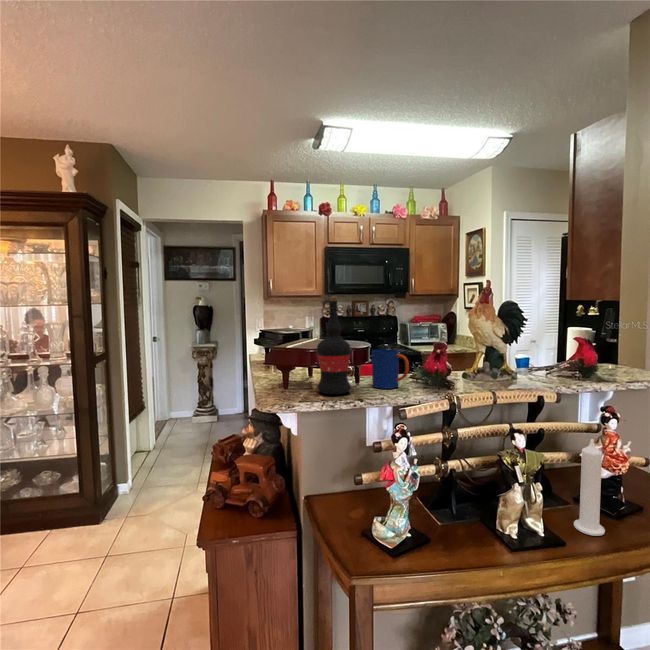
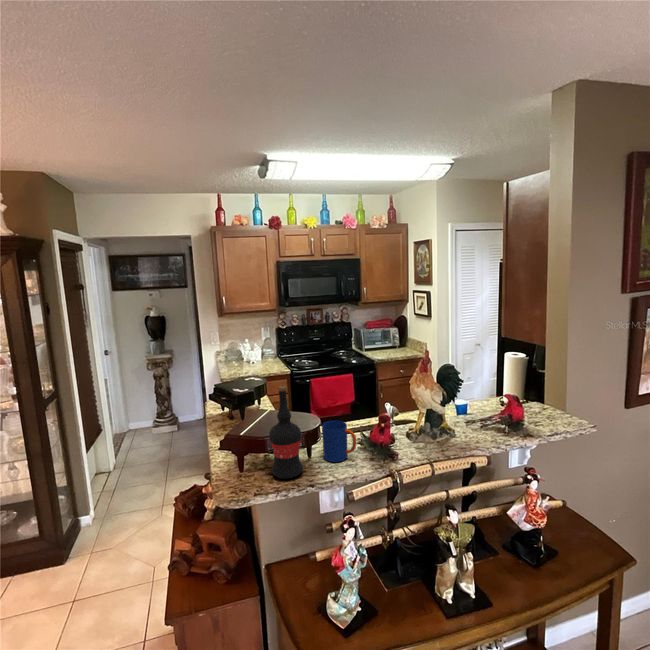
candle: present [574,439,605,536] -> none [500,510,525,592]

